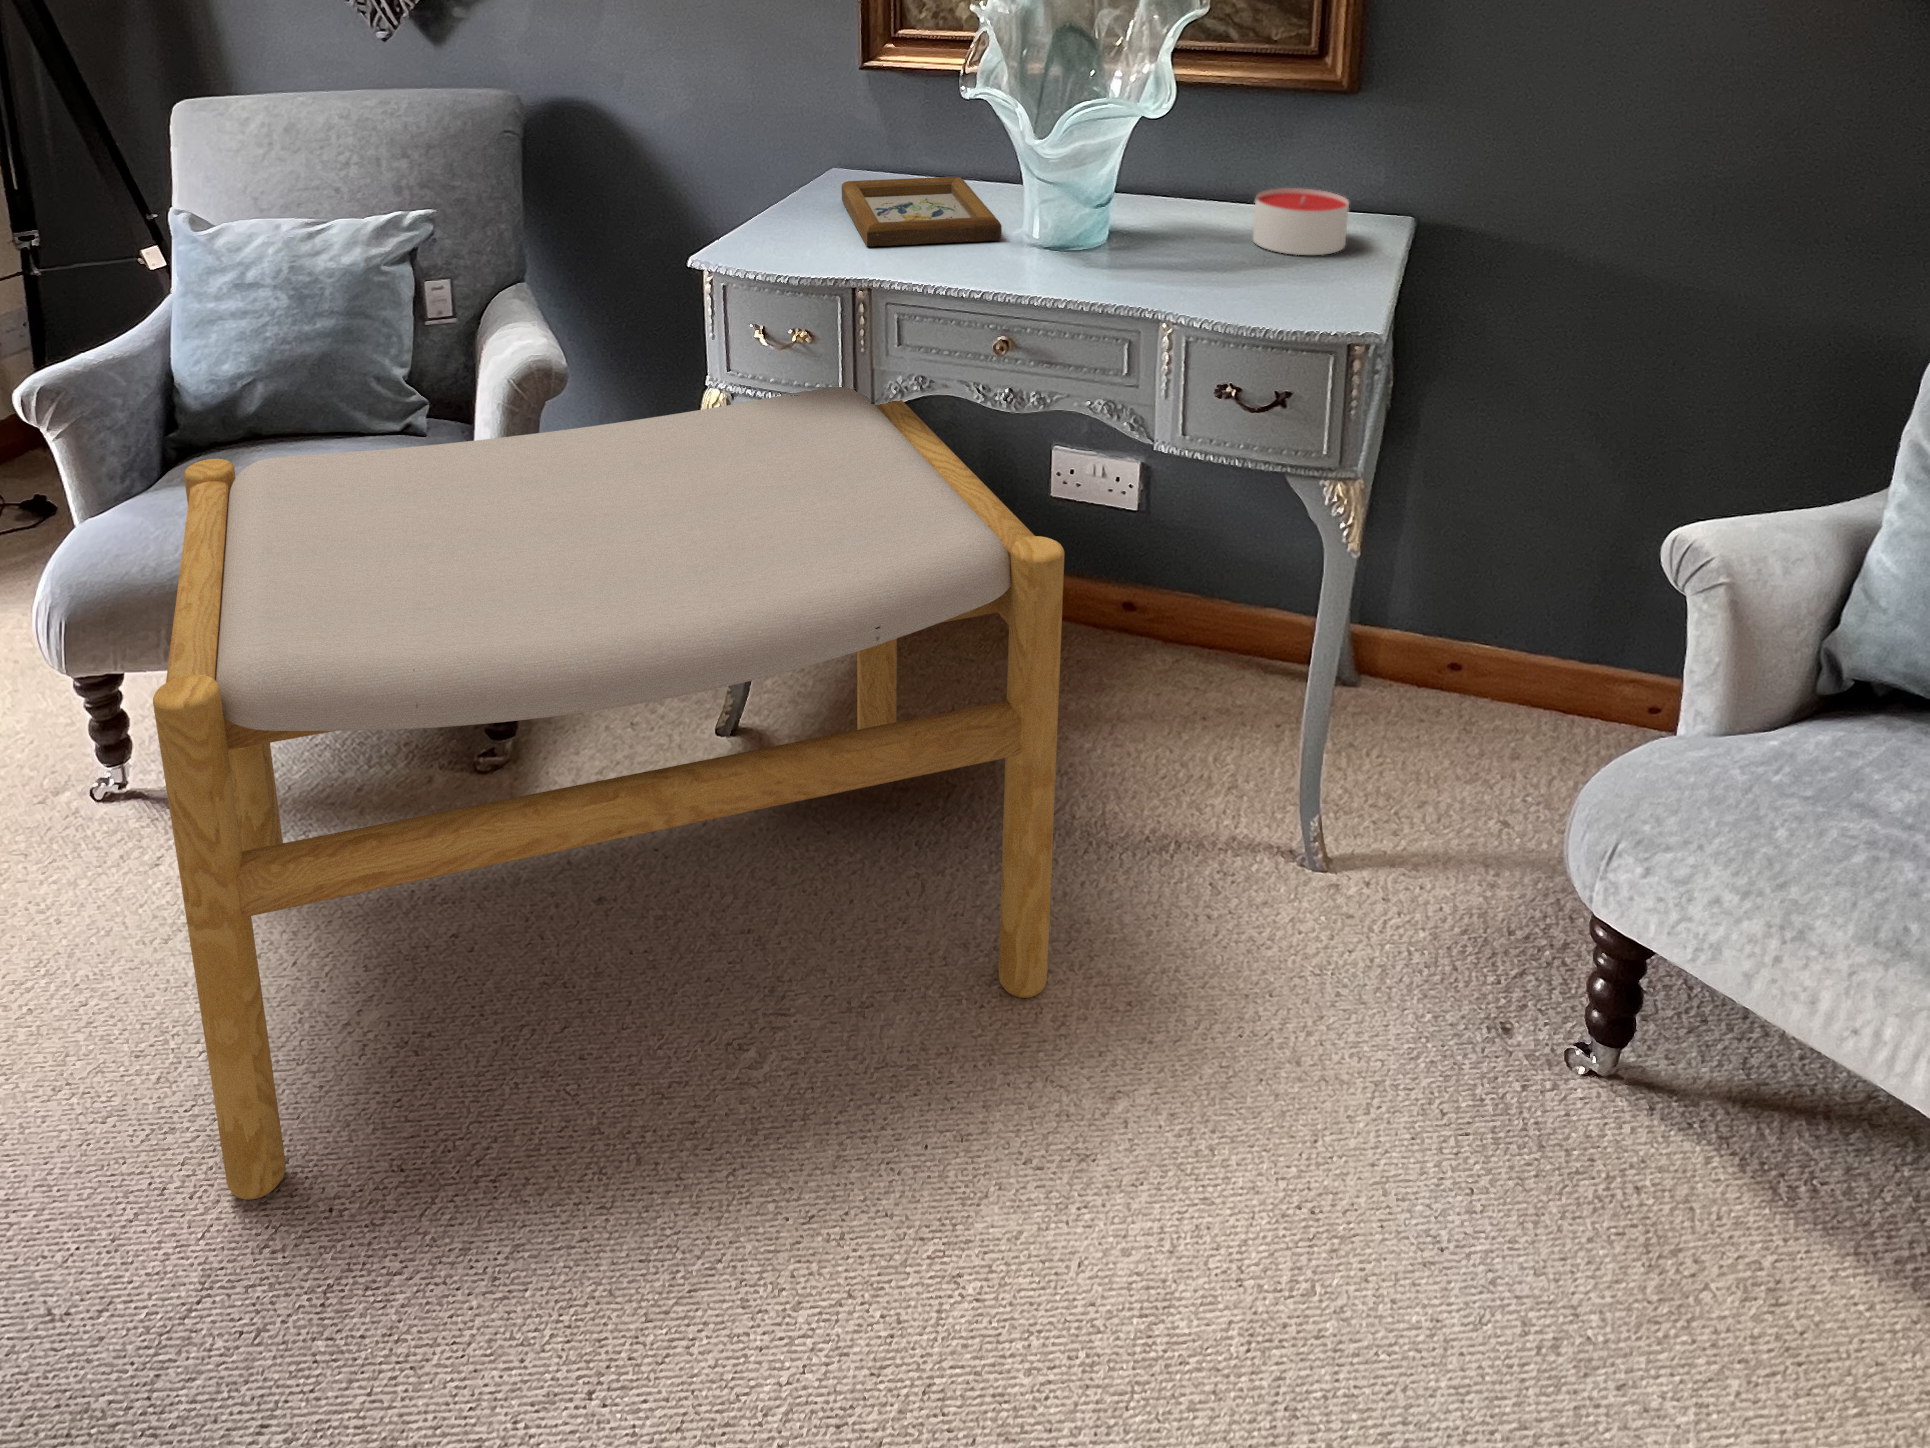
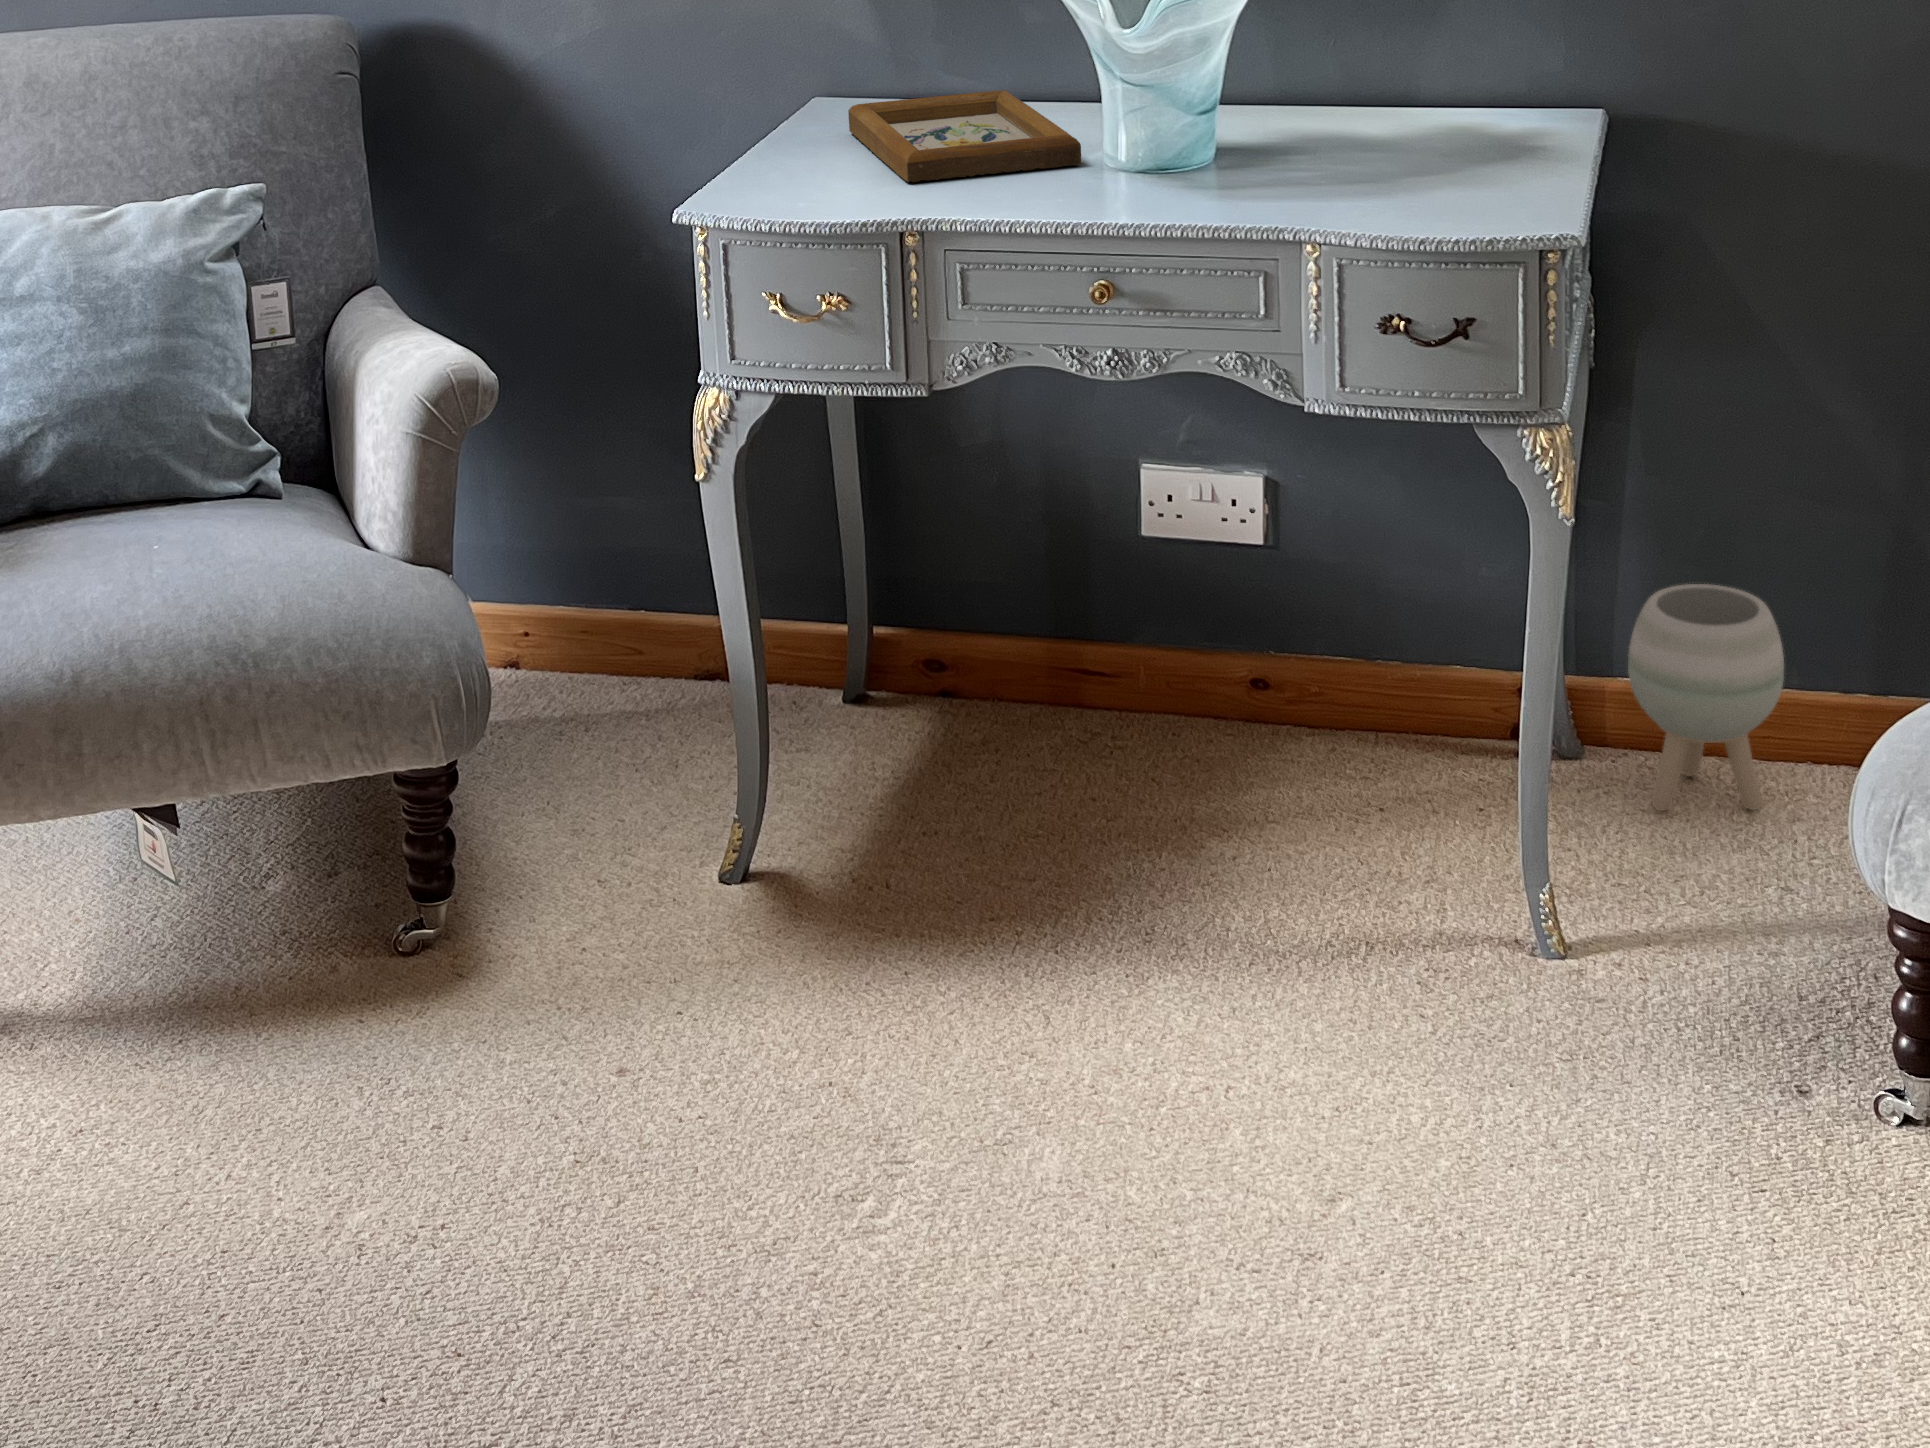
candle: present [1253,188,1349,255] -> none [1407,75,1527,157]
footstool: present [153,387,1064,1200] -> none [48,354,1229,1412]
planter: none [1396,580,1518,754] -> present [1628,584,1784,811]

